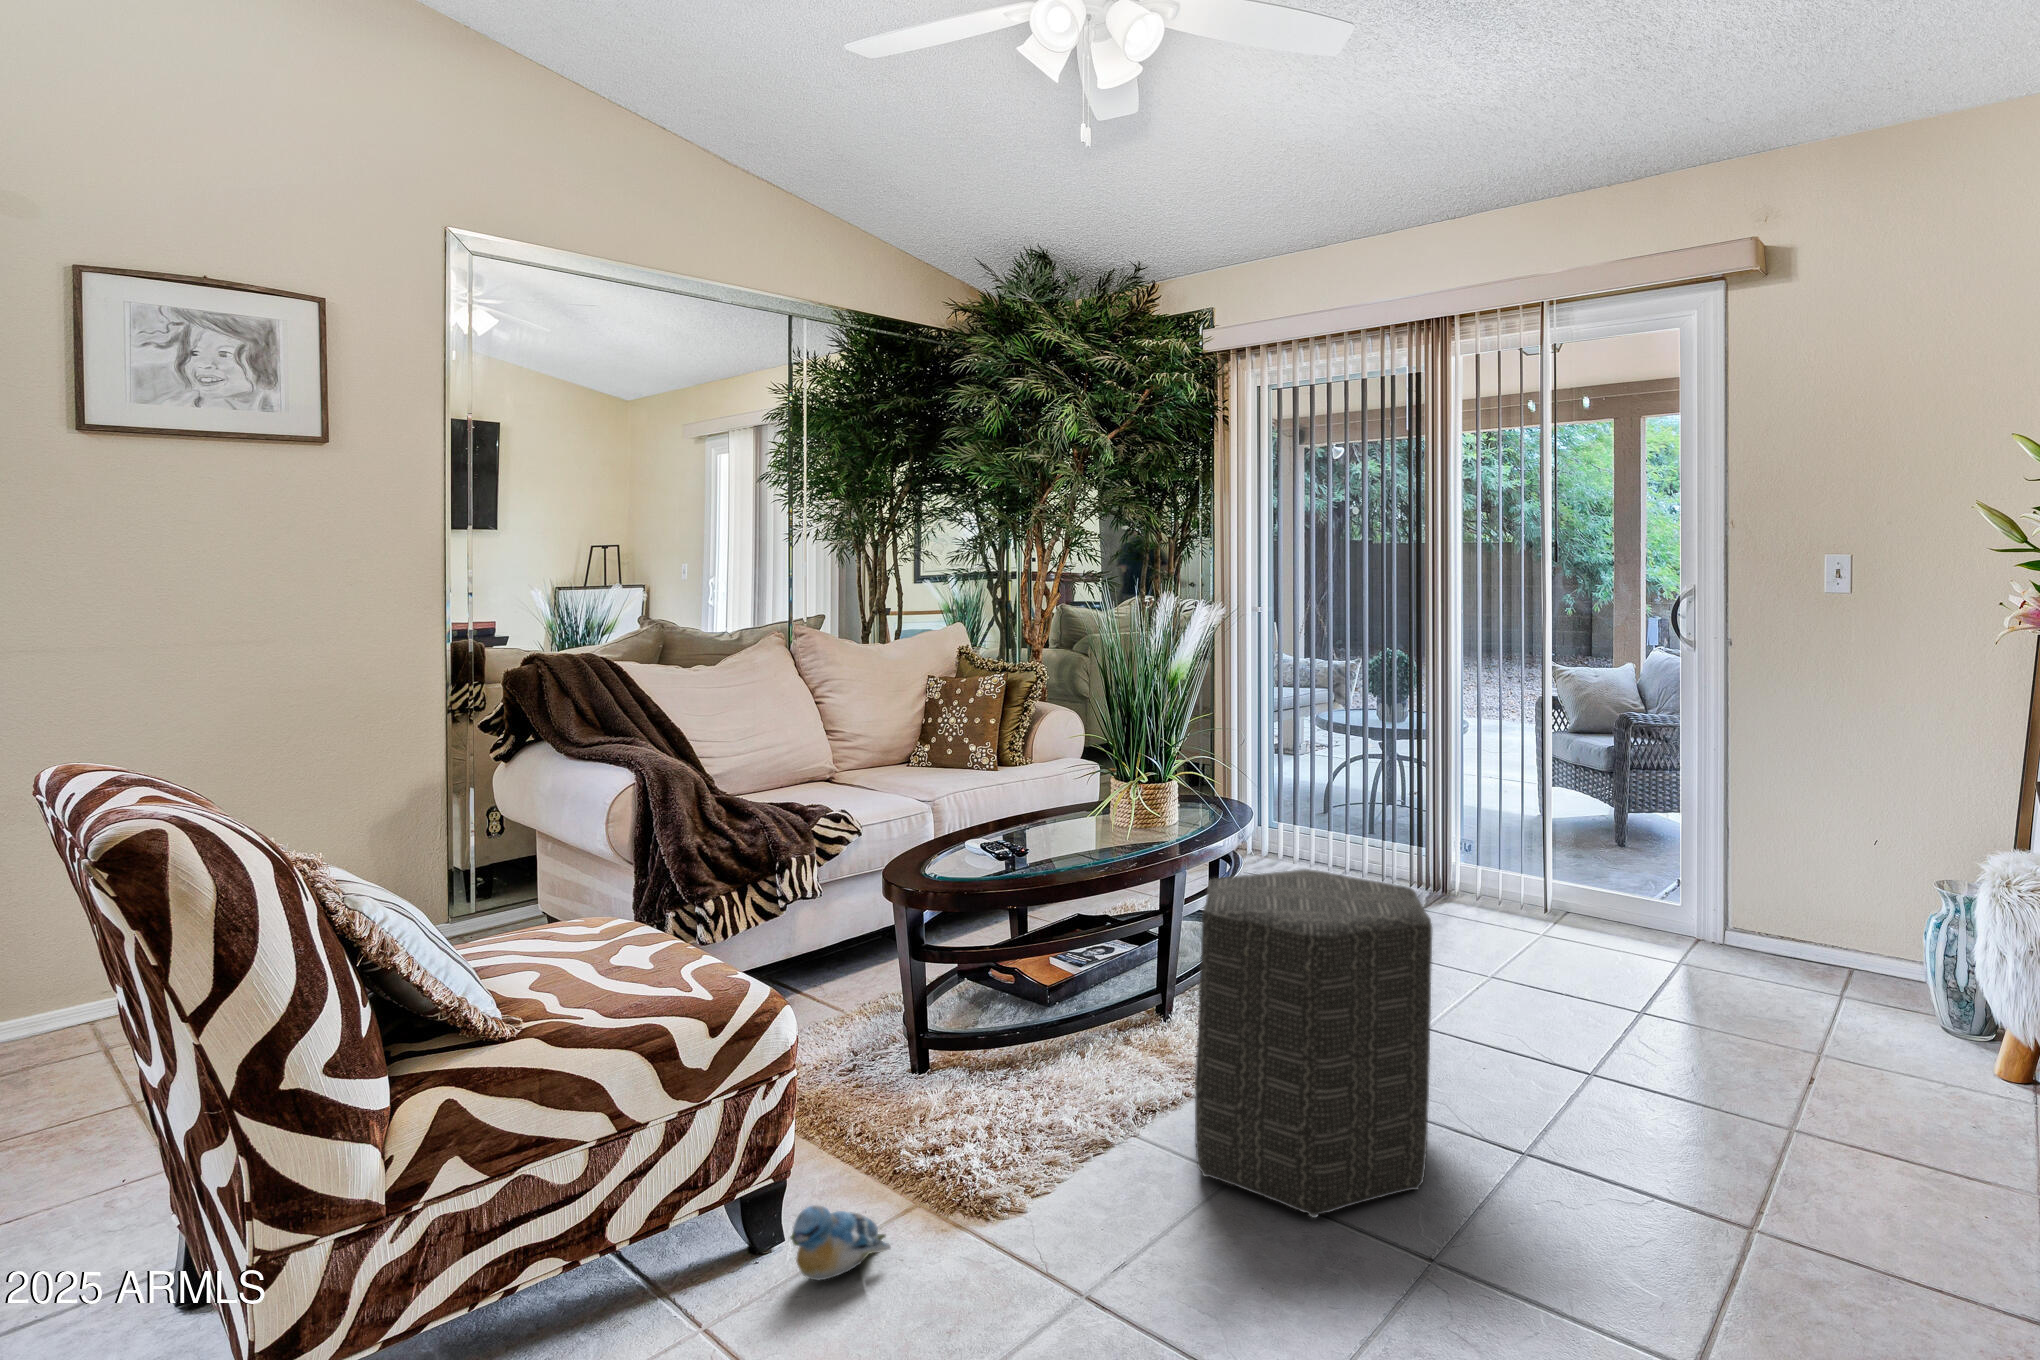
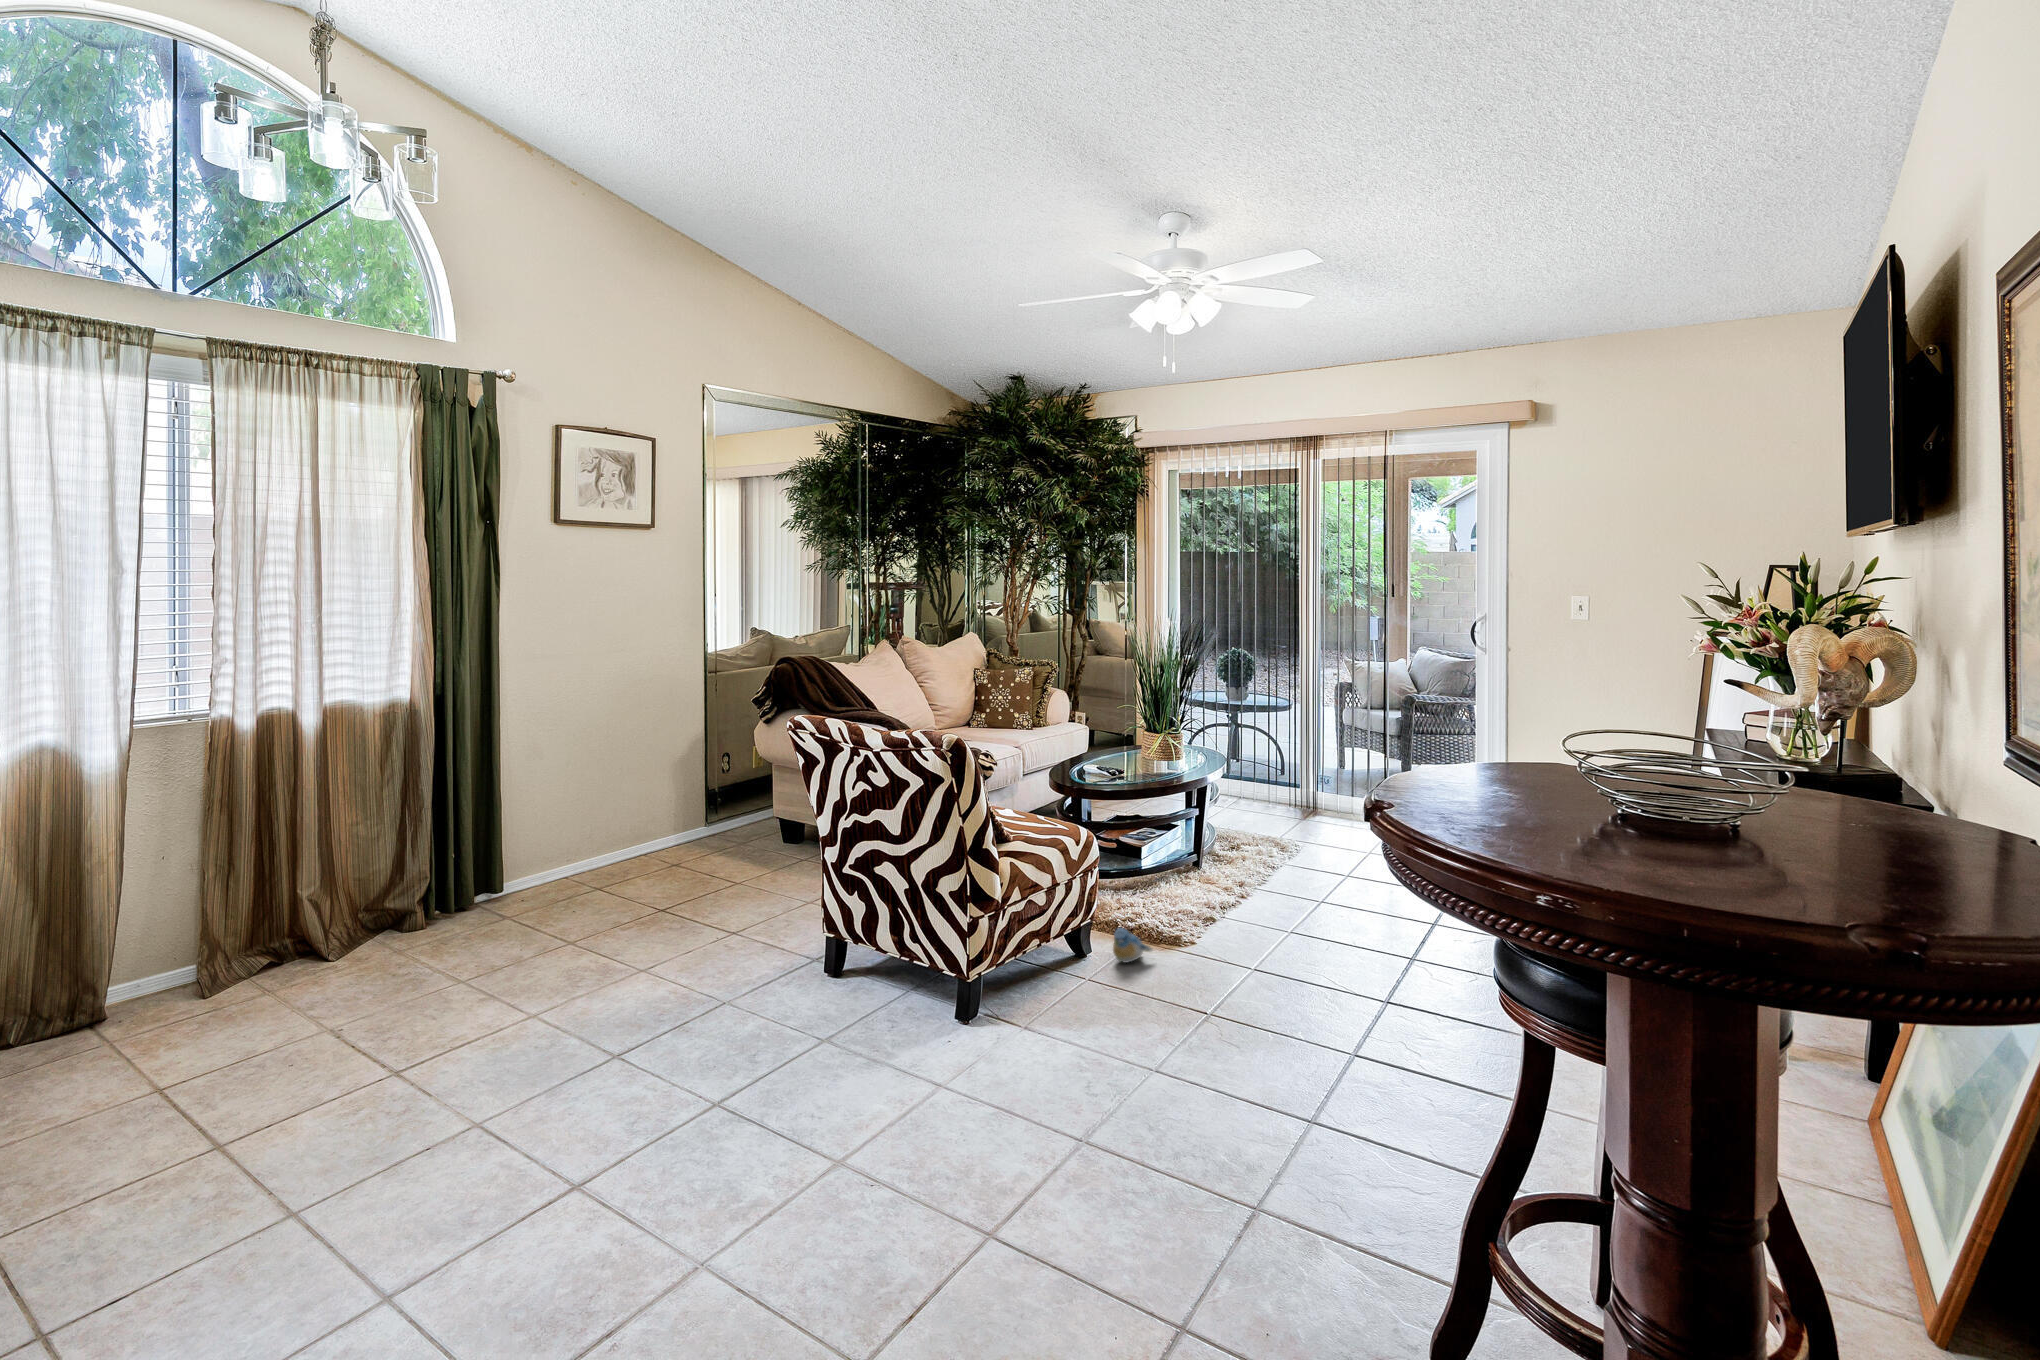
ottoman: present [1195,869,1432,1218] -> none [1256,779,1396,943]

